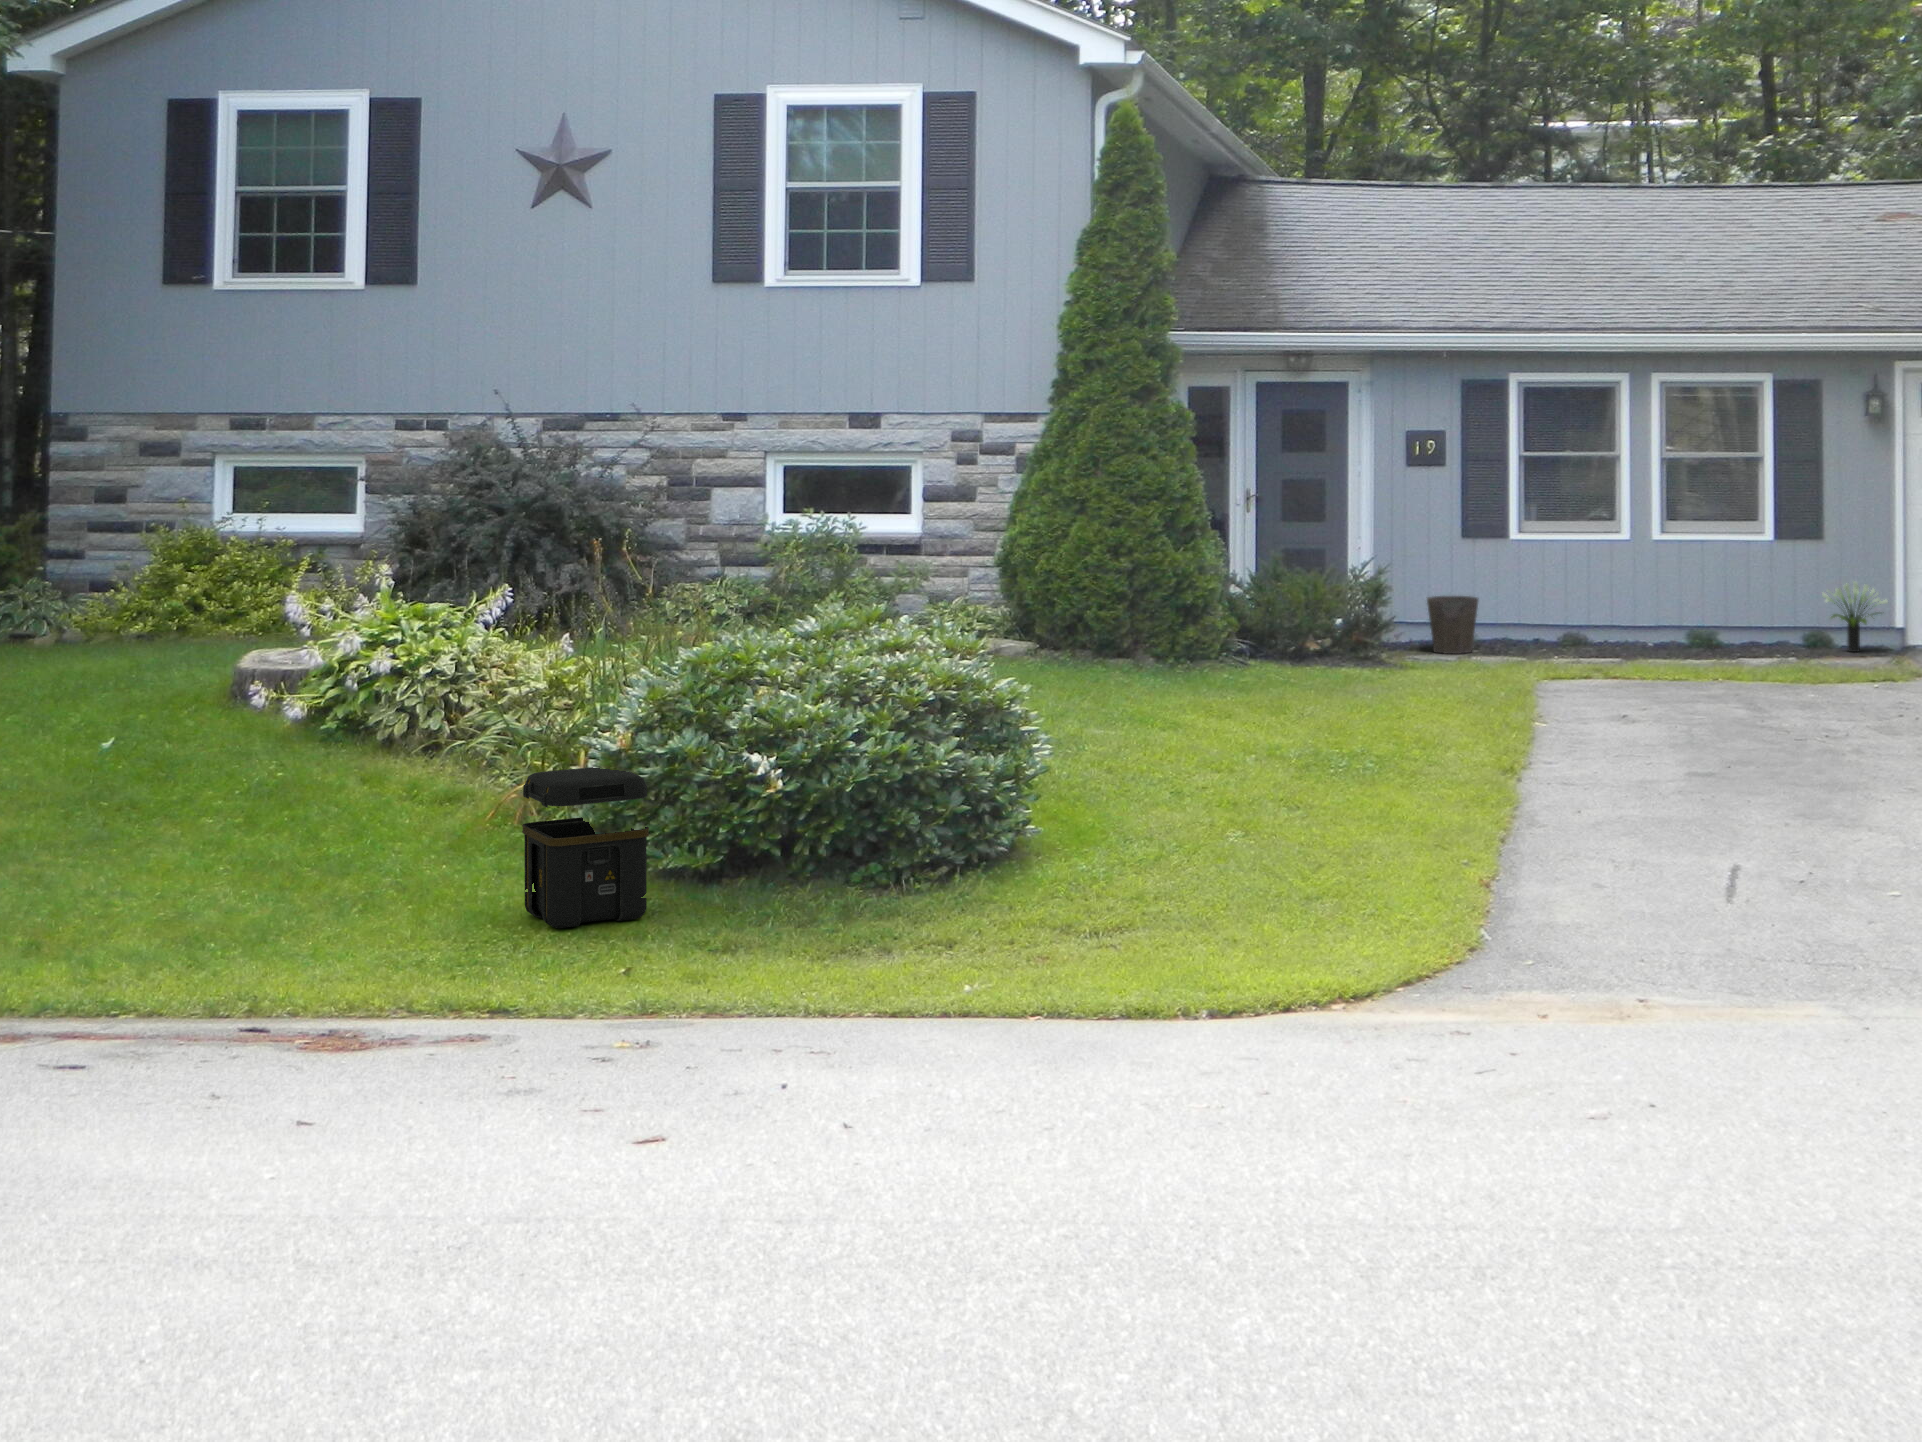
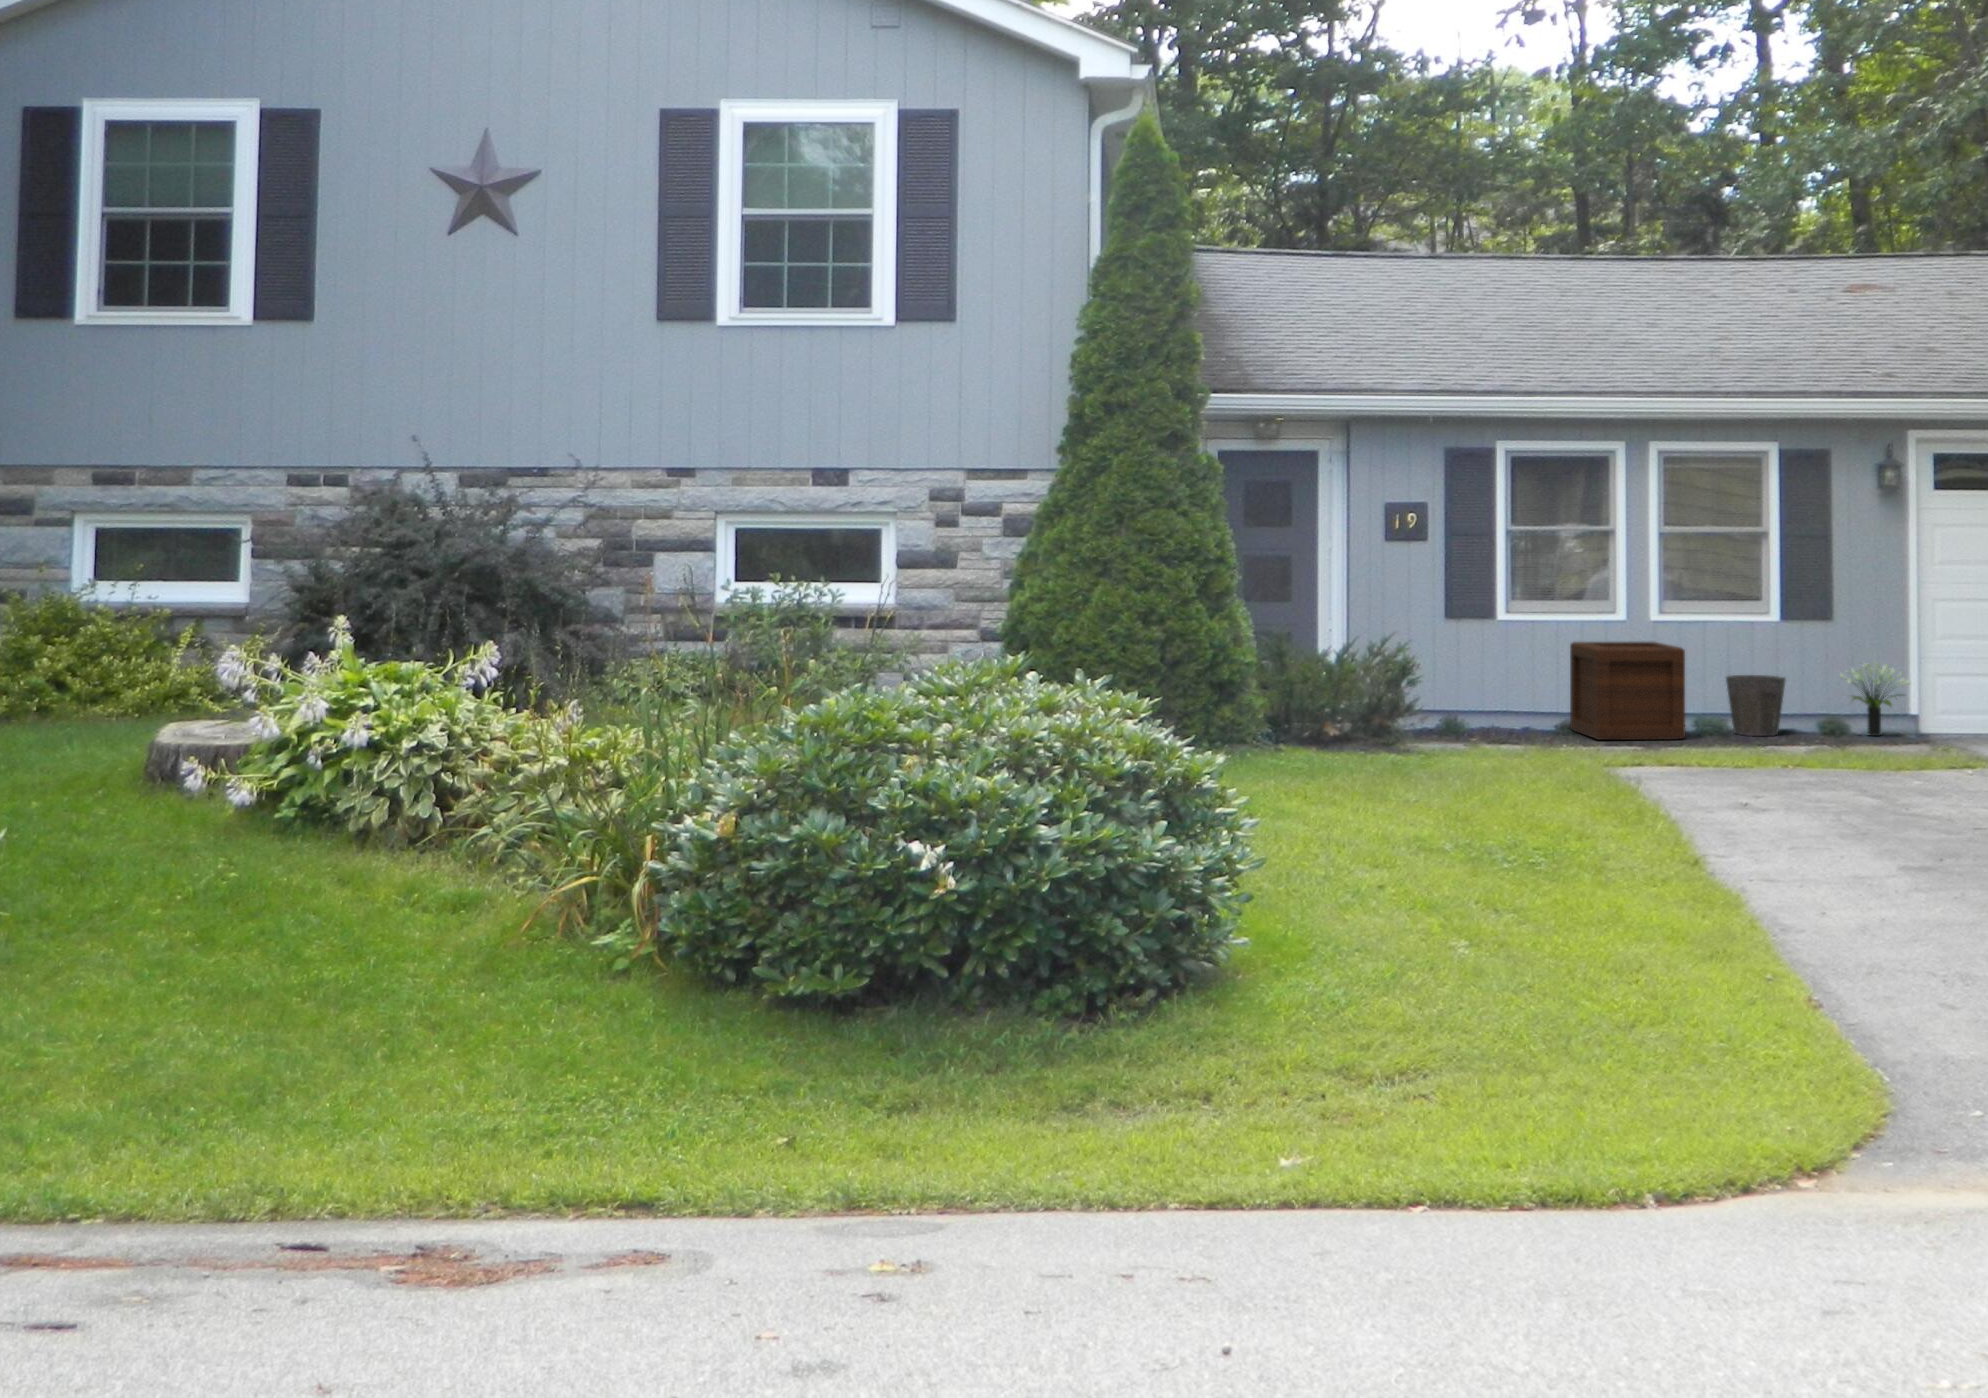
wooden crate: none [1569,563,1666,656] -> present [1570,642,1685,740]
waste bin: present [1427,596,1479,654] -> present [1726,675,1785,736]
toolbox: present [522,767,649,928] -> none [609,859,784,1078]

